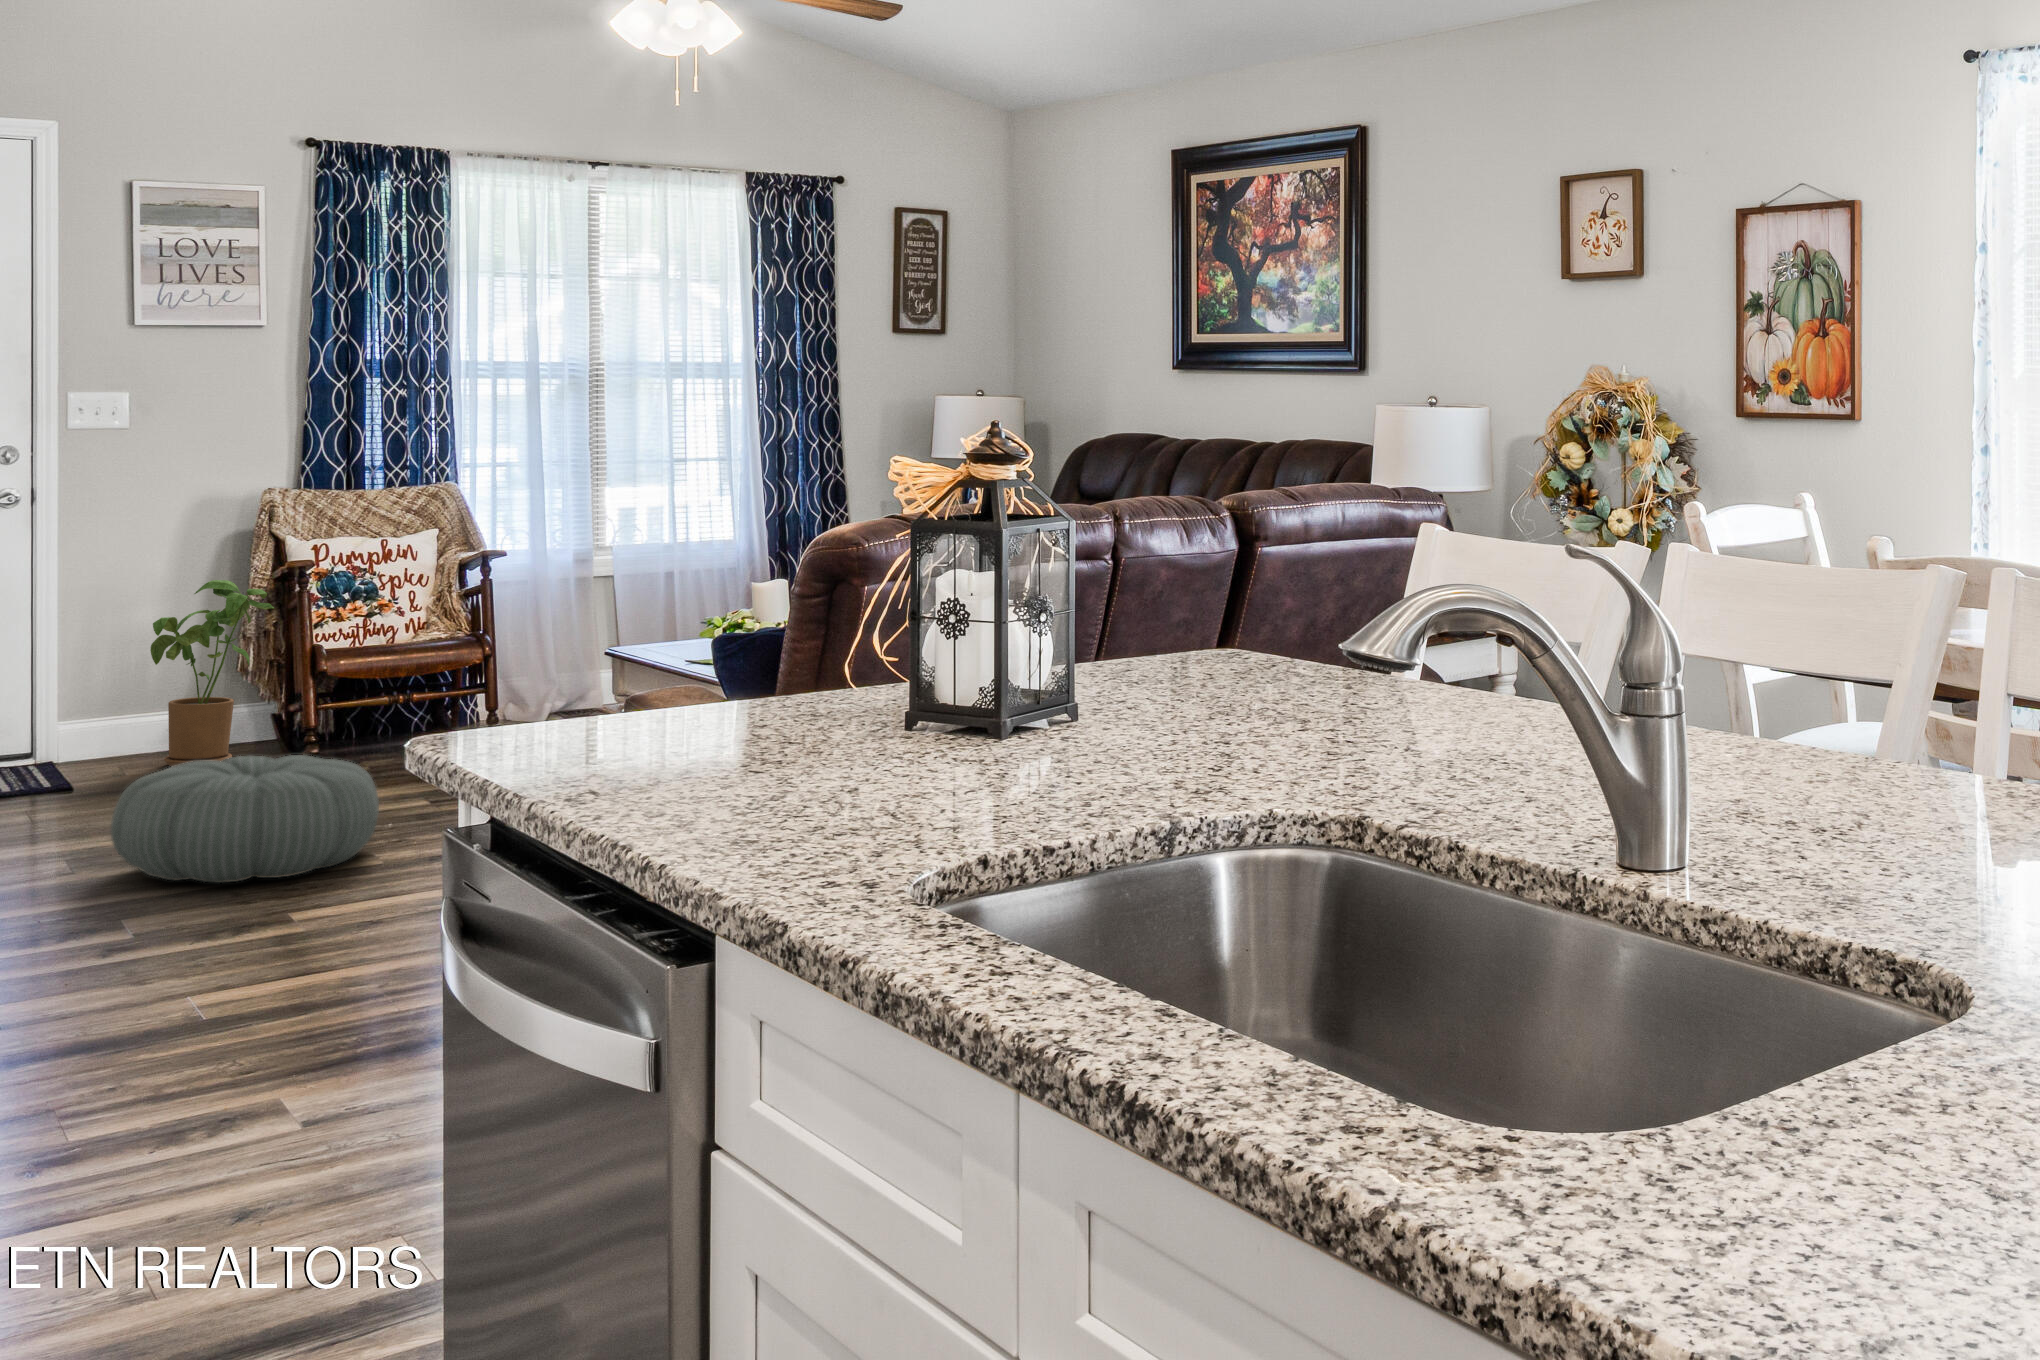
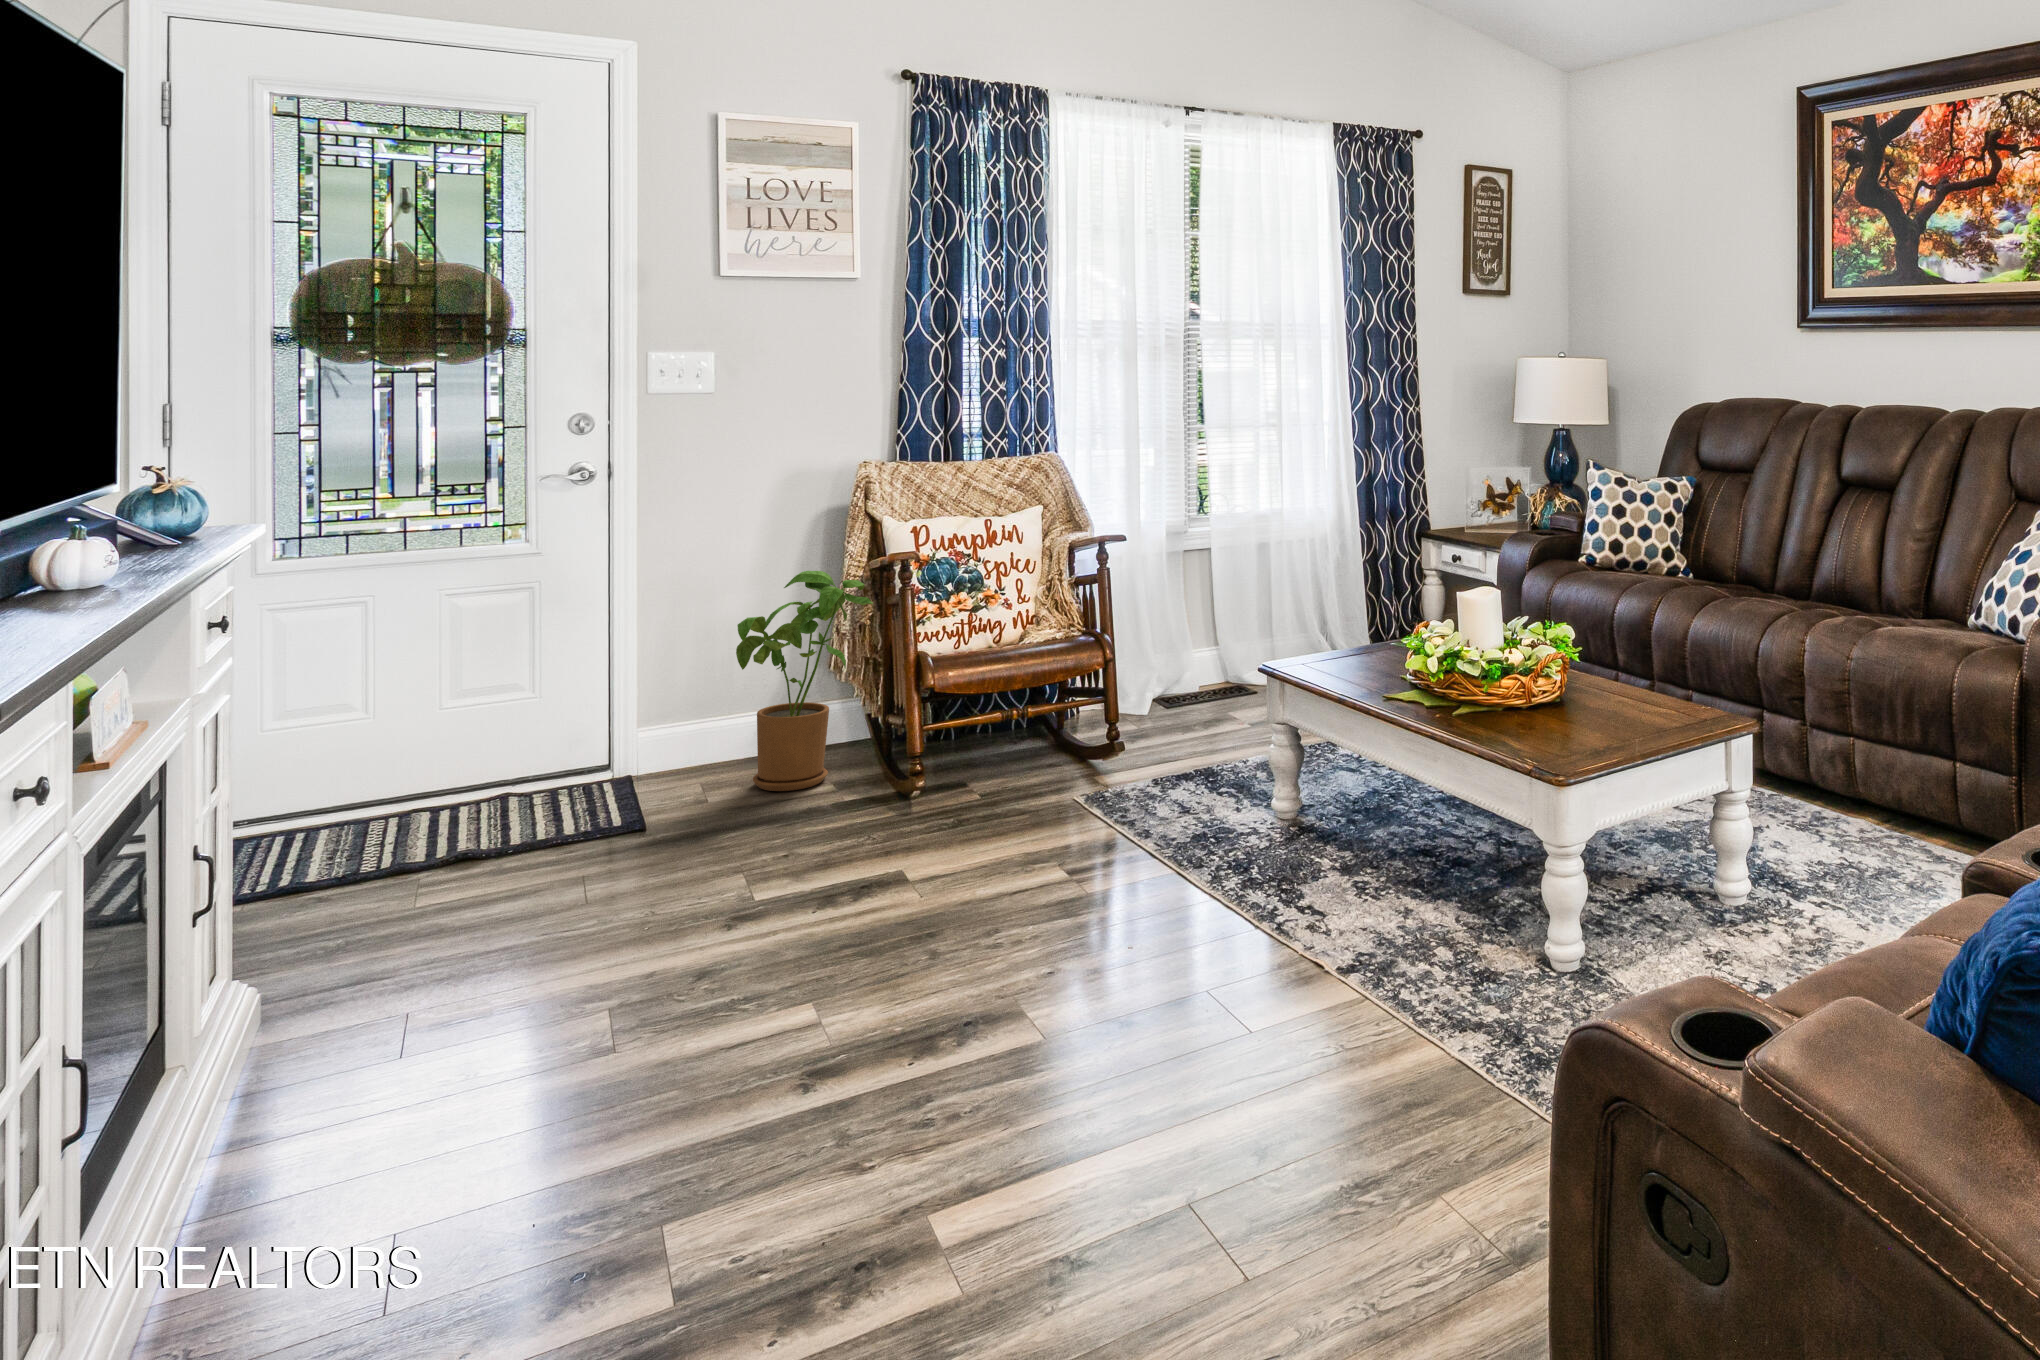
pouf: present [111,755,379,883] -> none [660,853,1031,1096]

